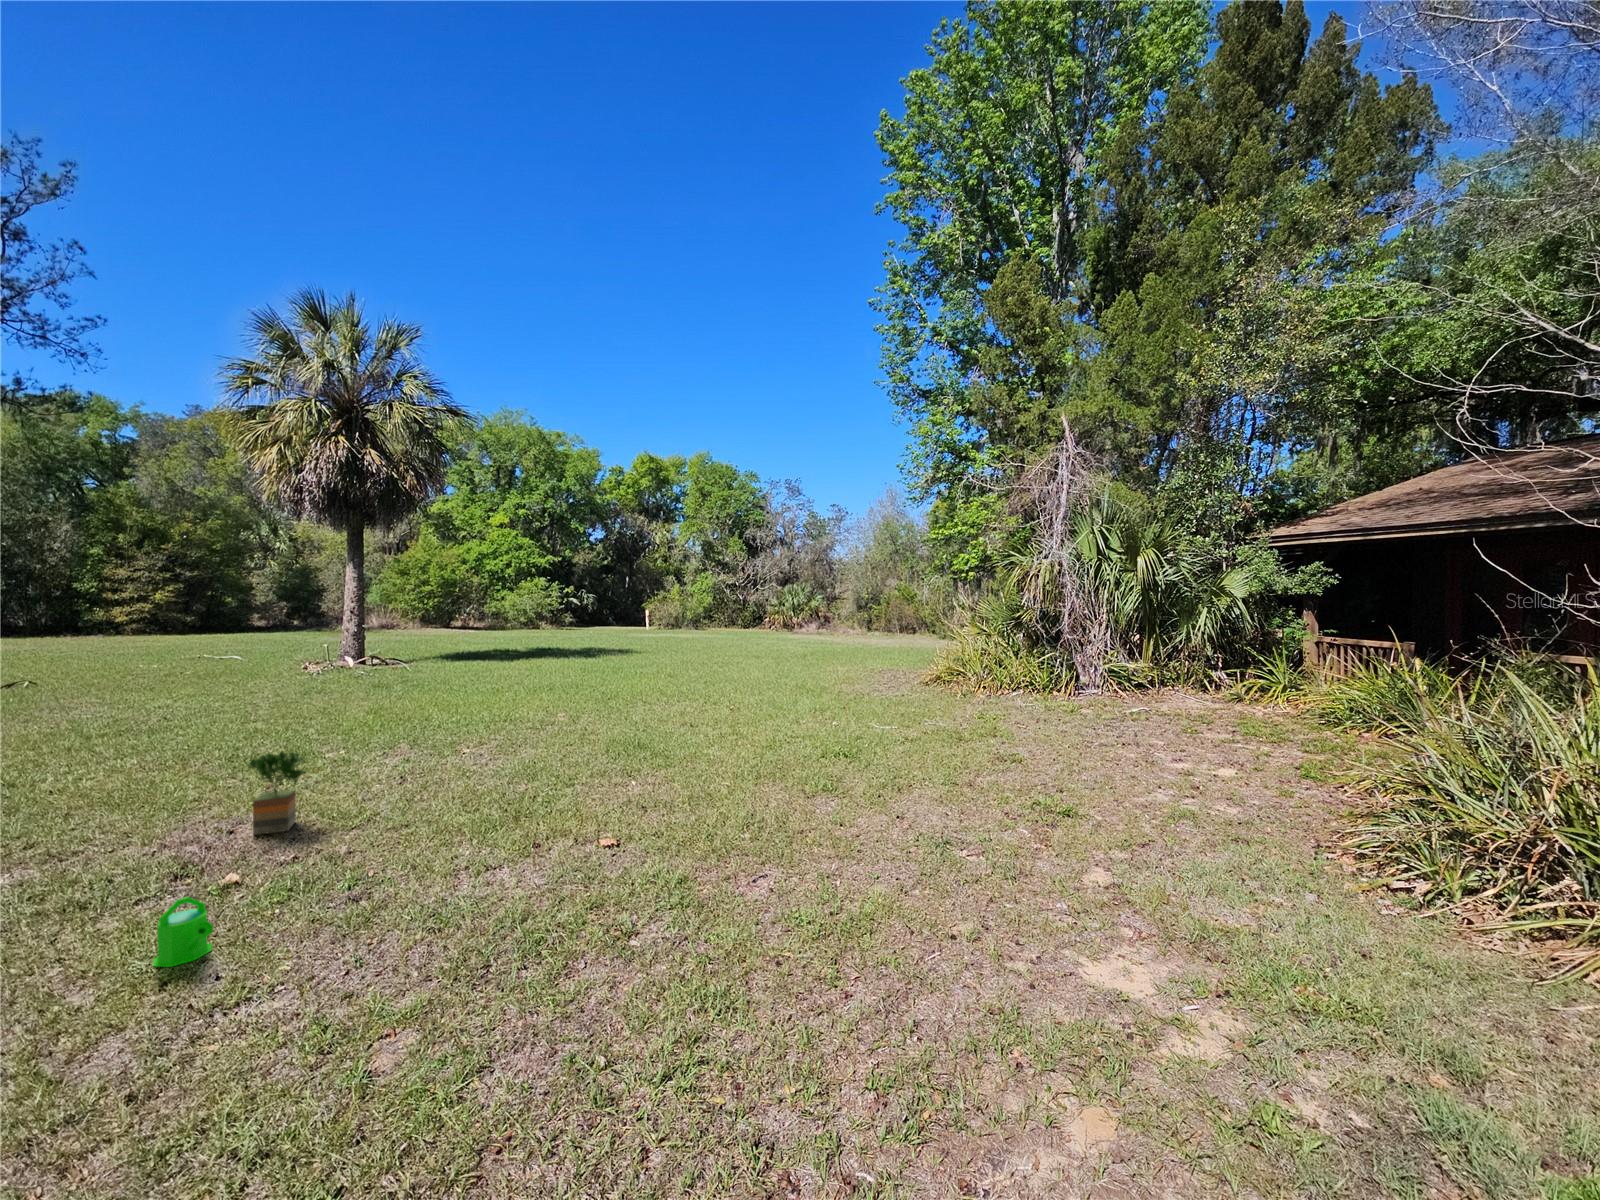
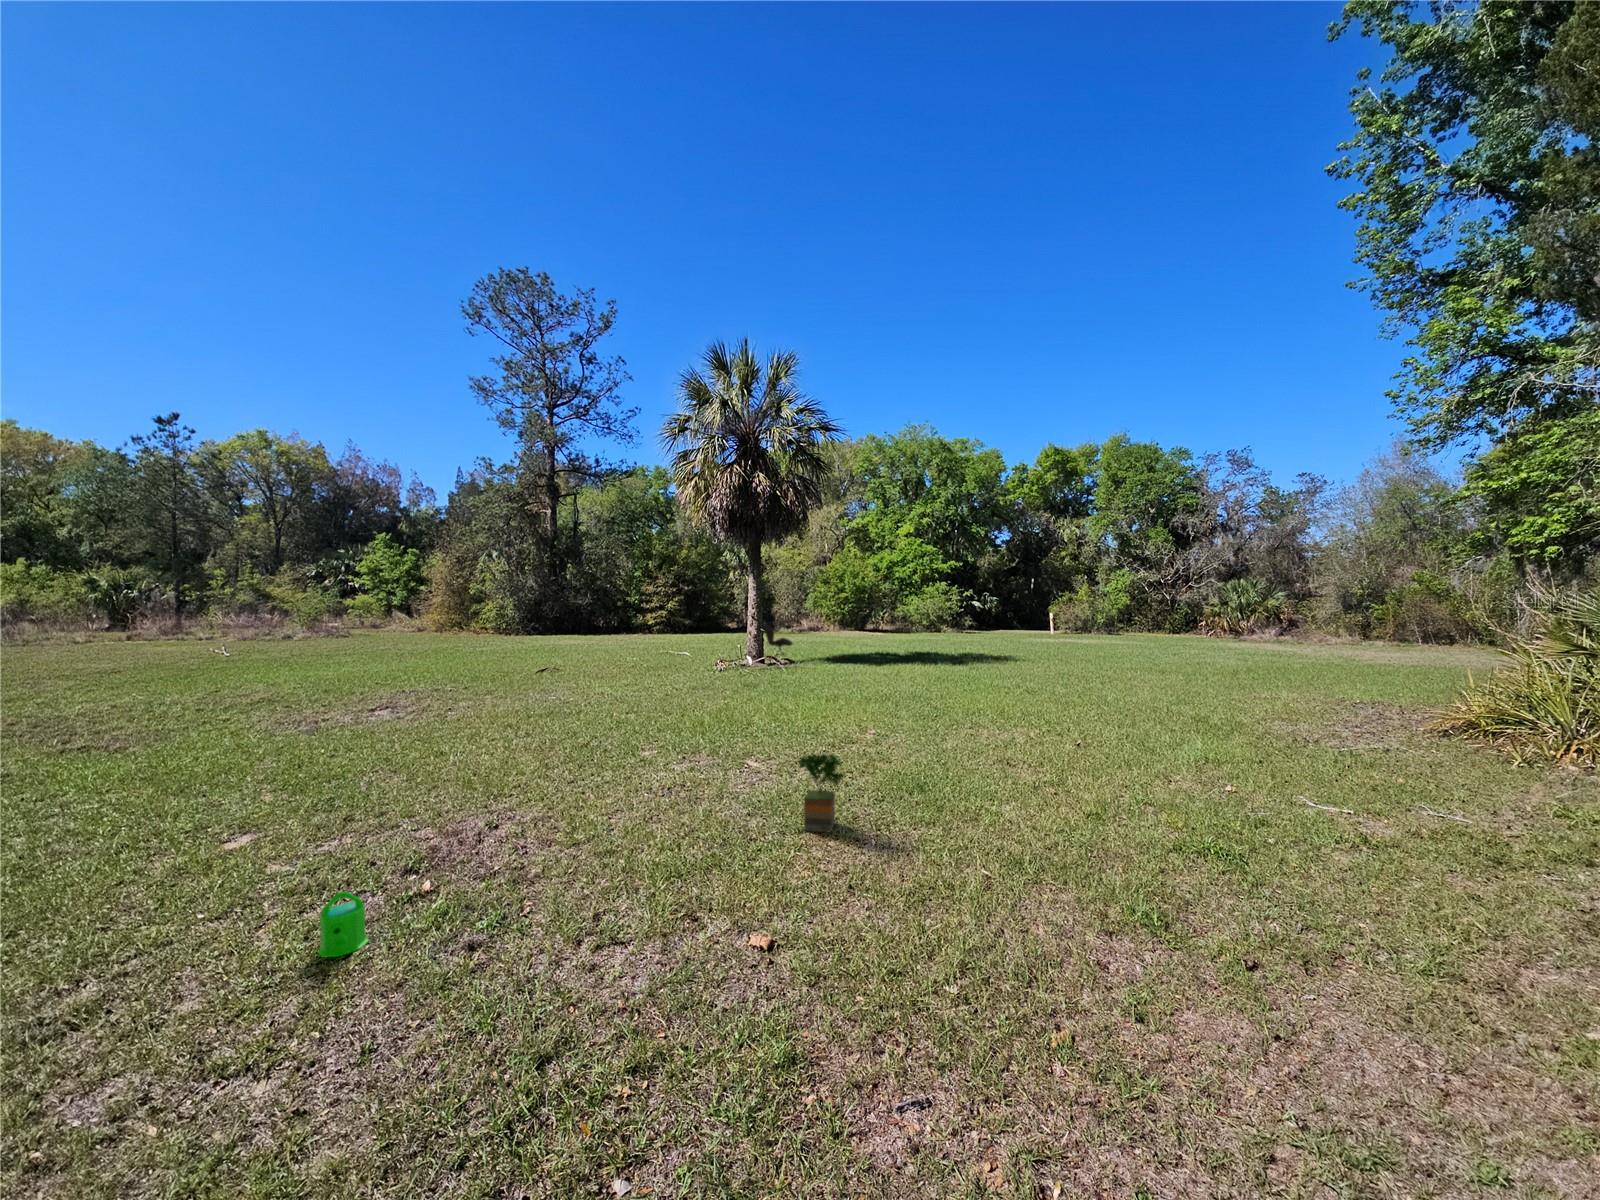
chair: none [366,620,405,669] -> present [763,624,793,659]
potted tree: present [248,752,307,835] -> present [798,754,844,832]

